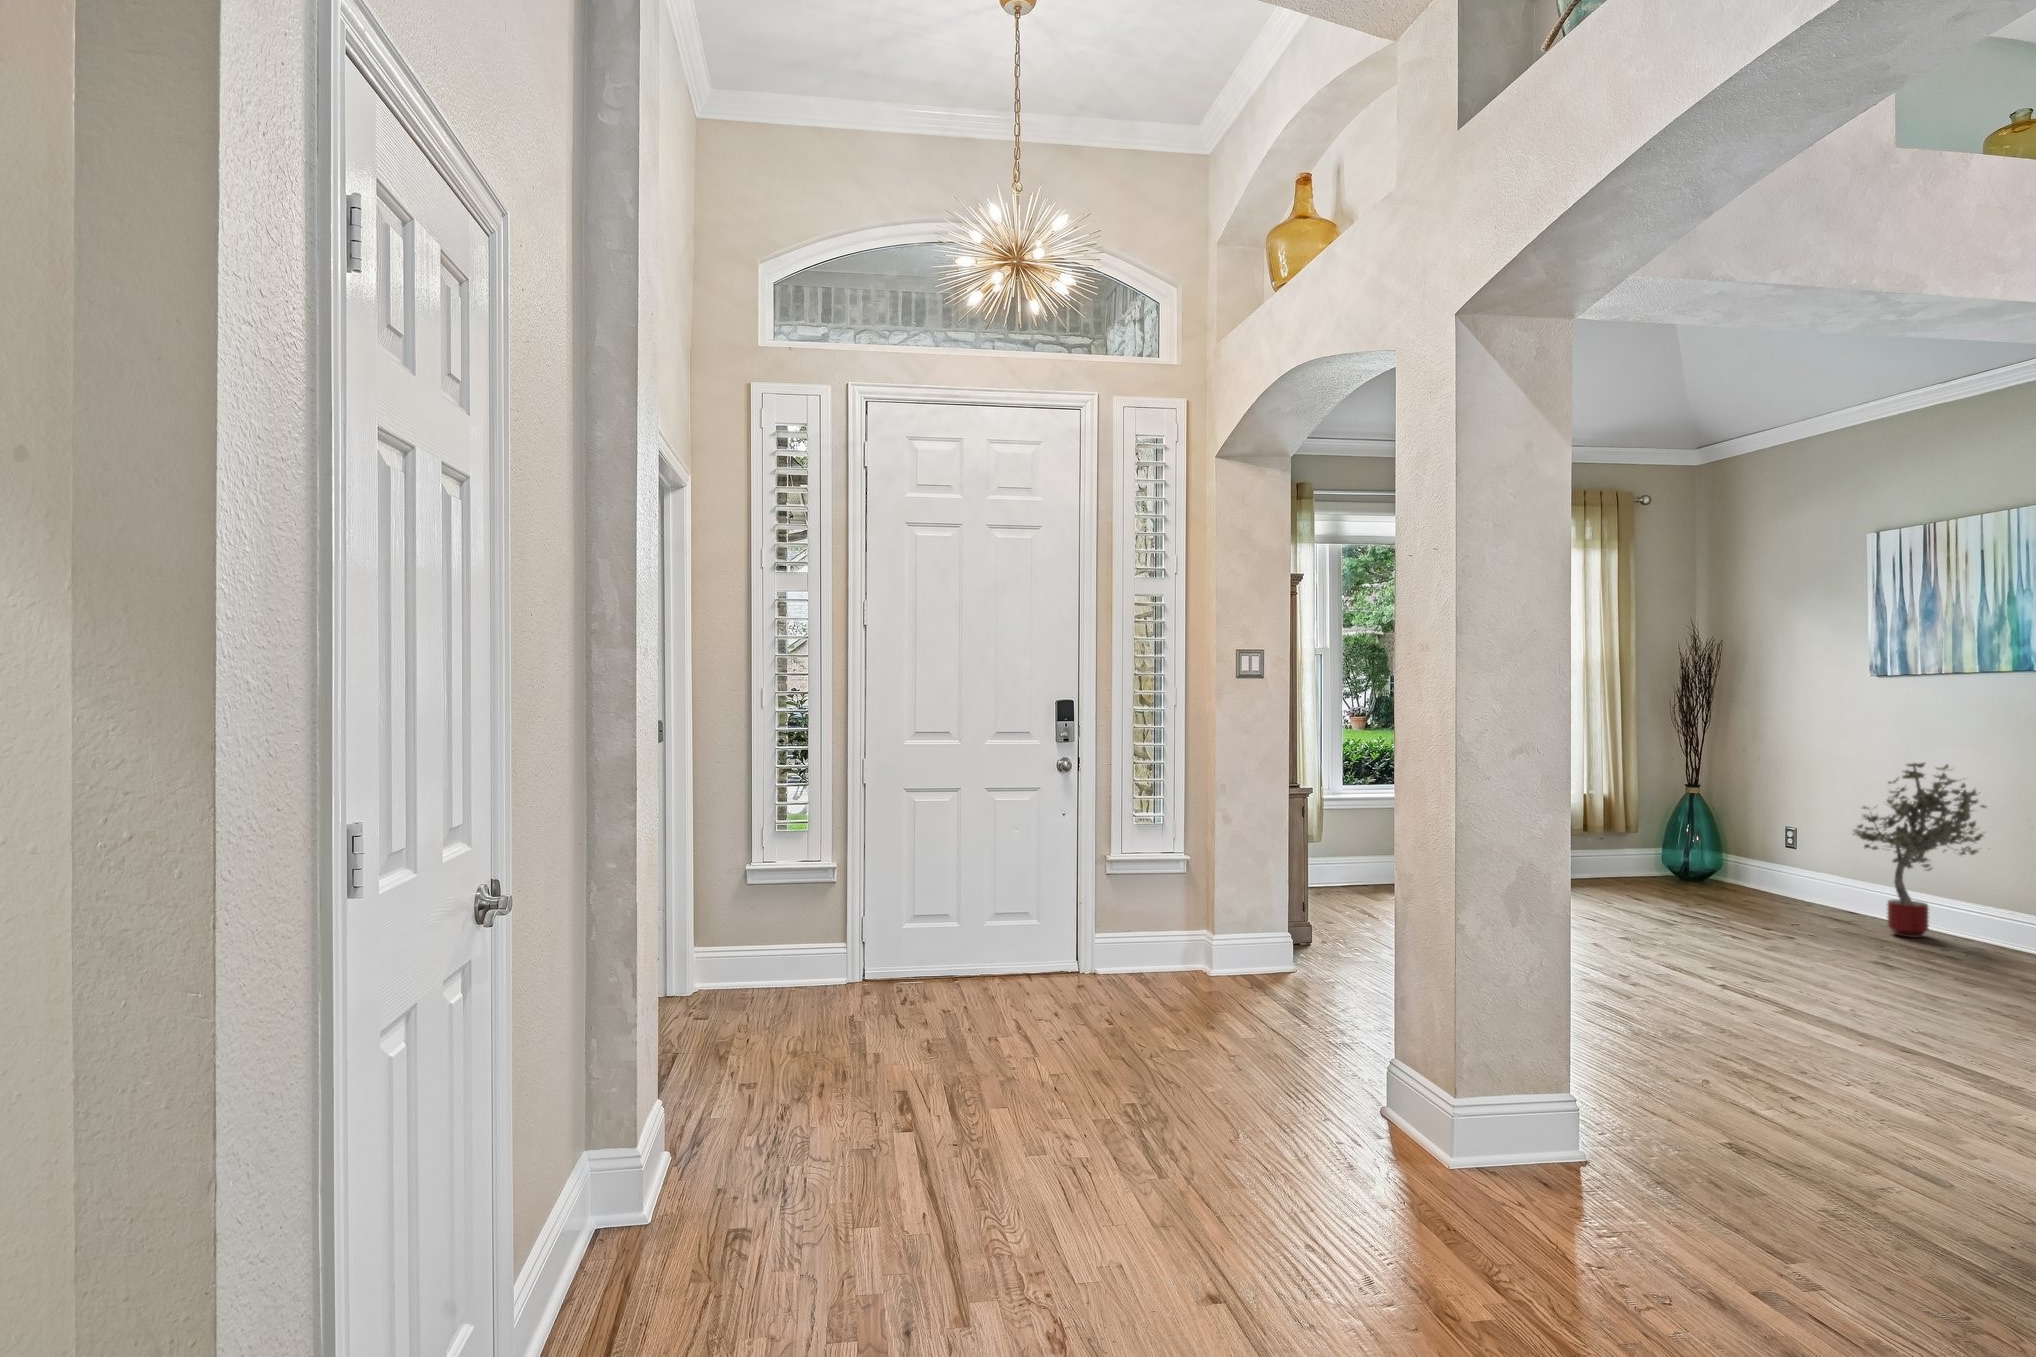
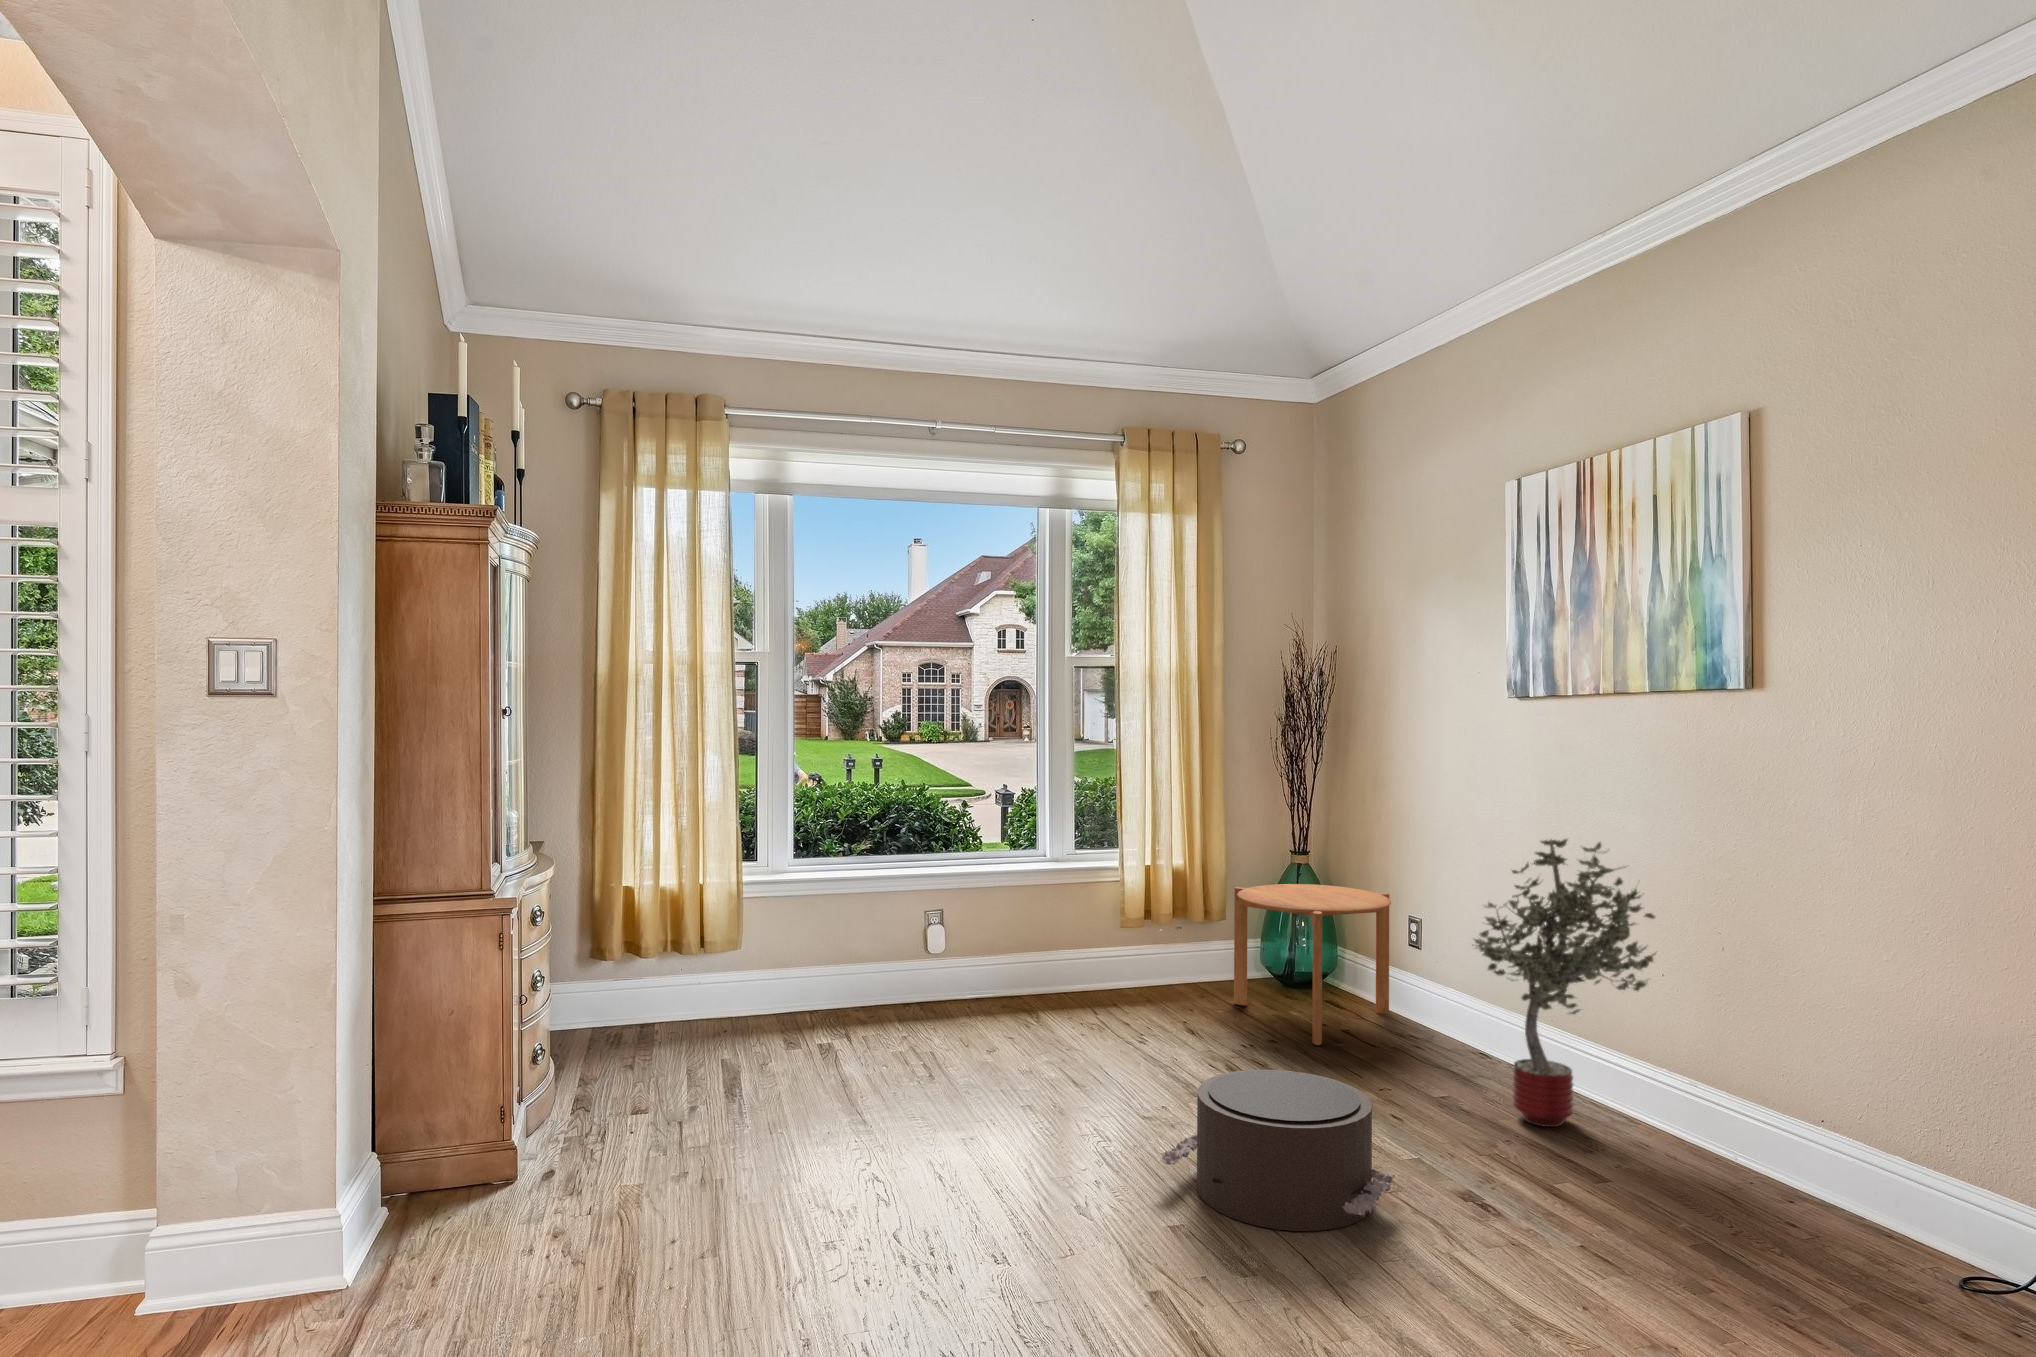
side table: none [1655,805,1778,904] -> present [1234,884,1391,1045]
pouf: none [1686,892,1832,966] -> present [1160,1070,1395,1231]

